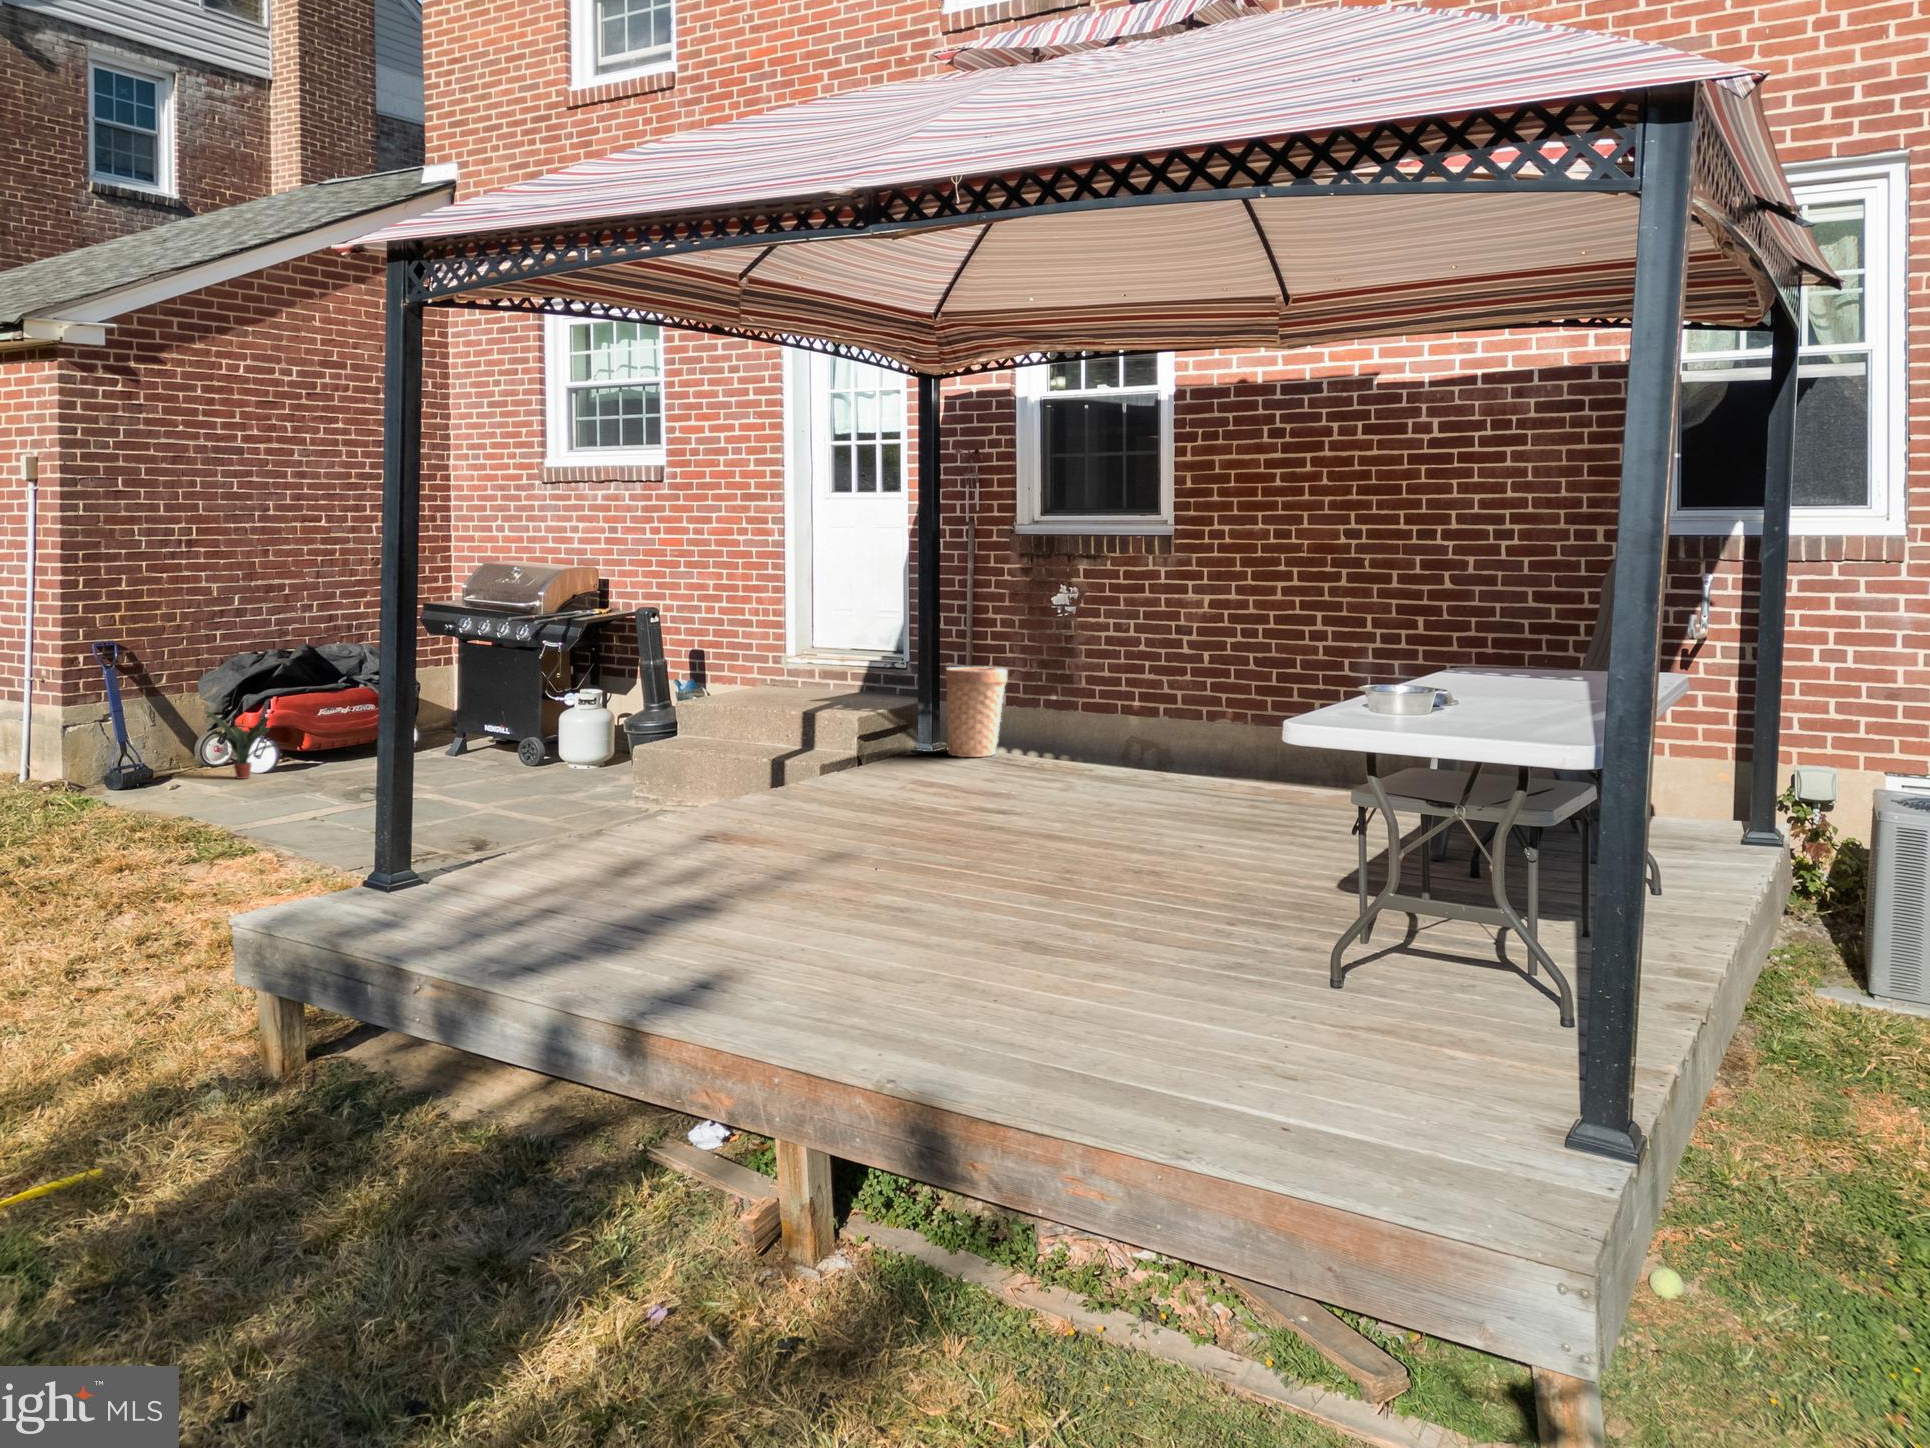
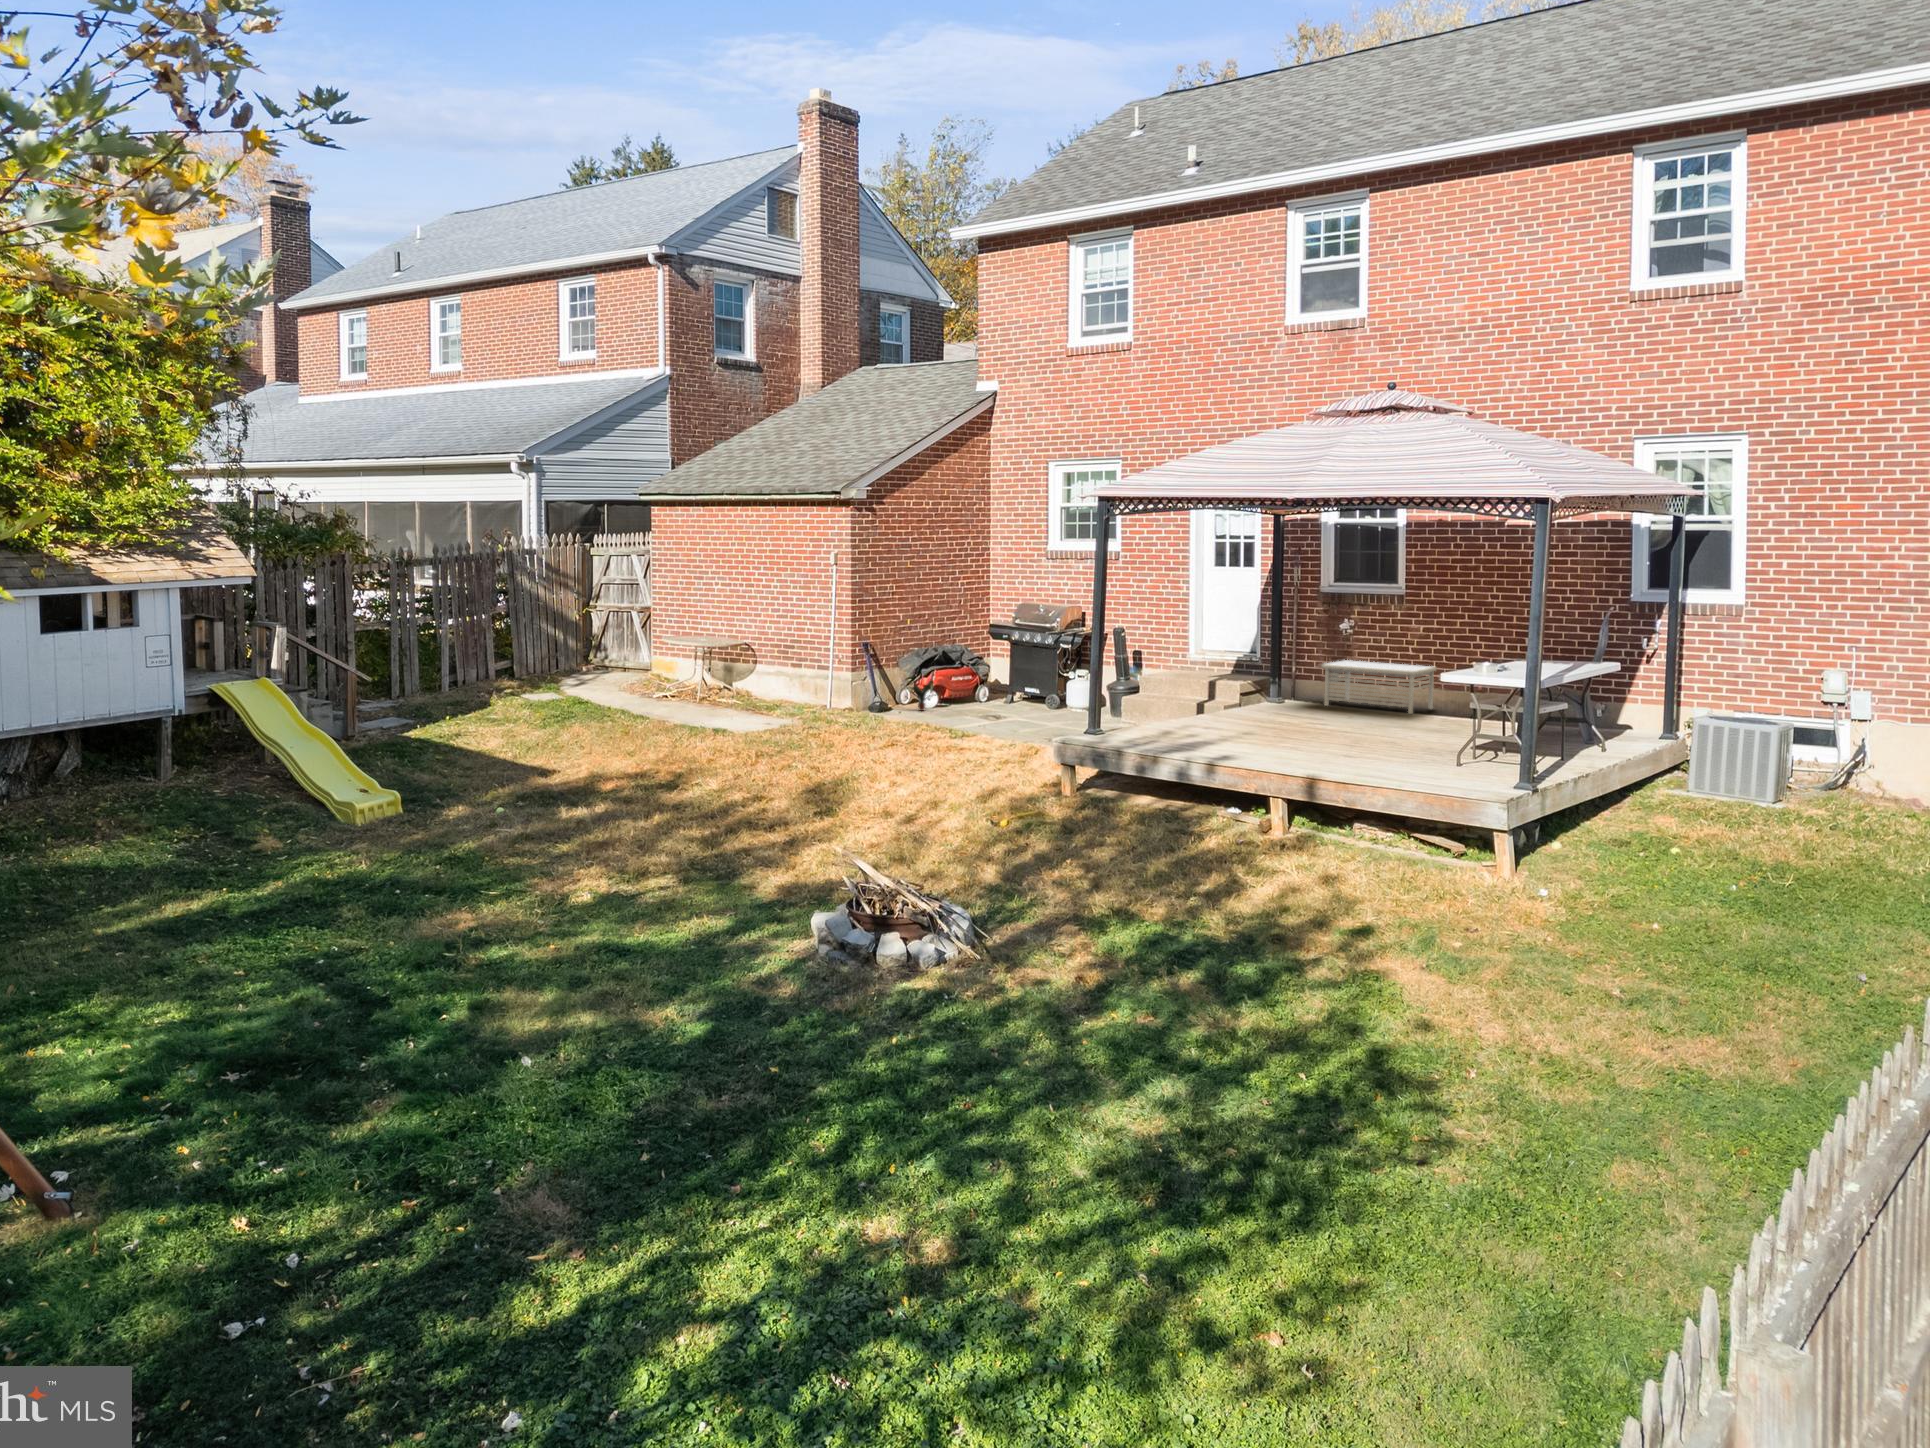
basket: present [945,667,1007,757] -> none [1285,659,1317,703]
storage bench: none [1014,669,1241,782] -> present [1322,660,1437,714]

